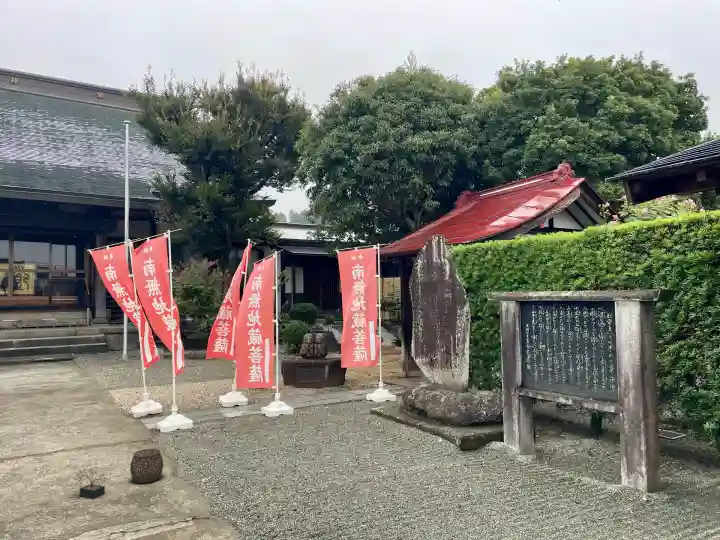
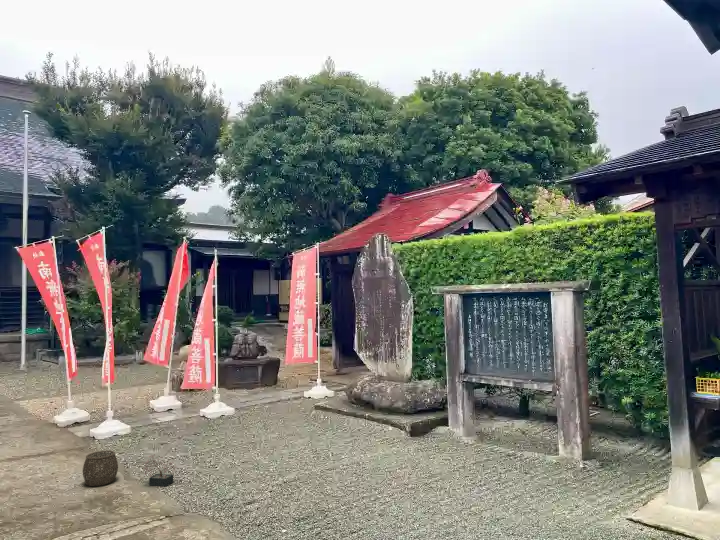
decorative plant: present [74,464,109,498] -> present [144,454,176,486]

